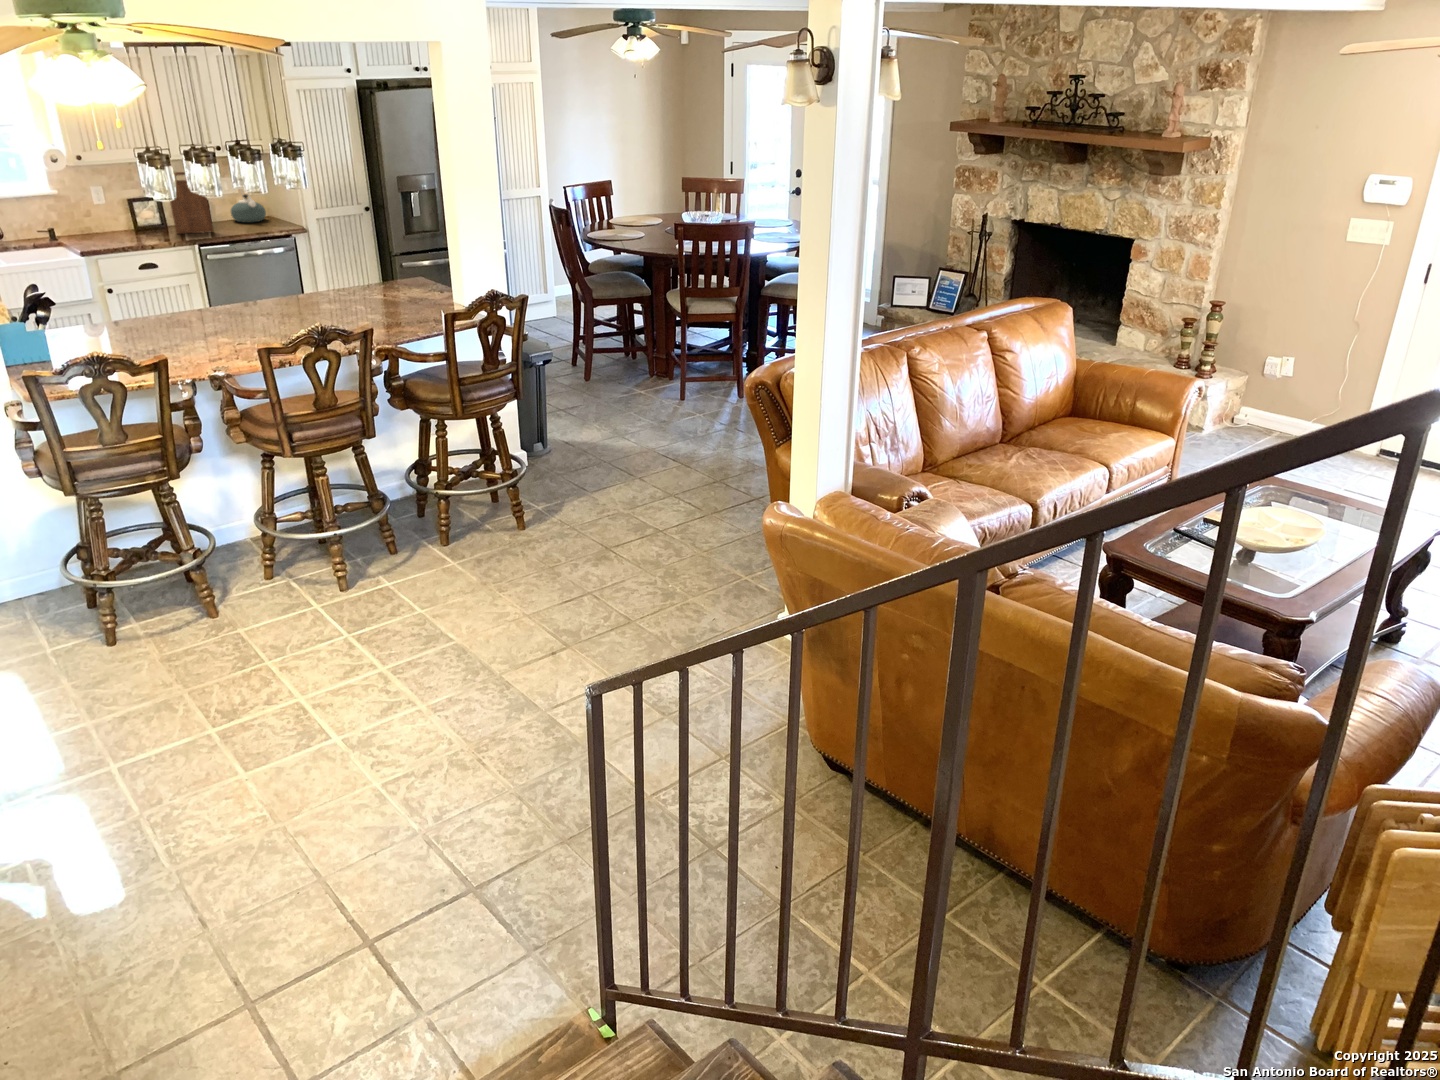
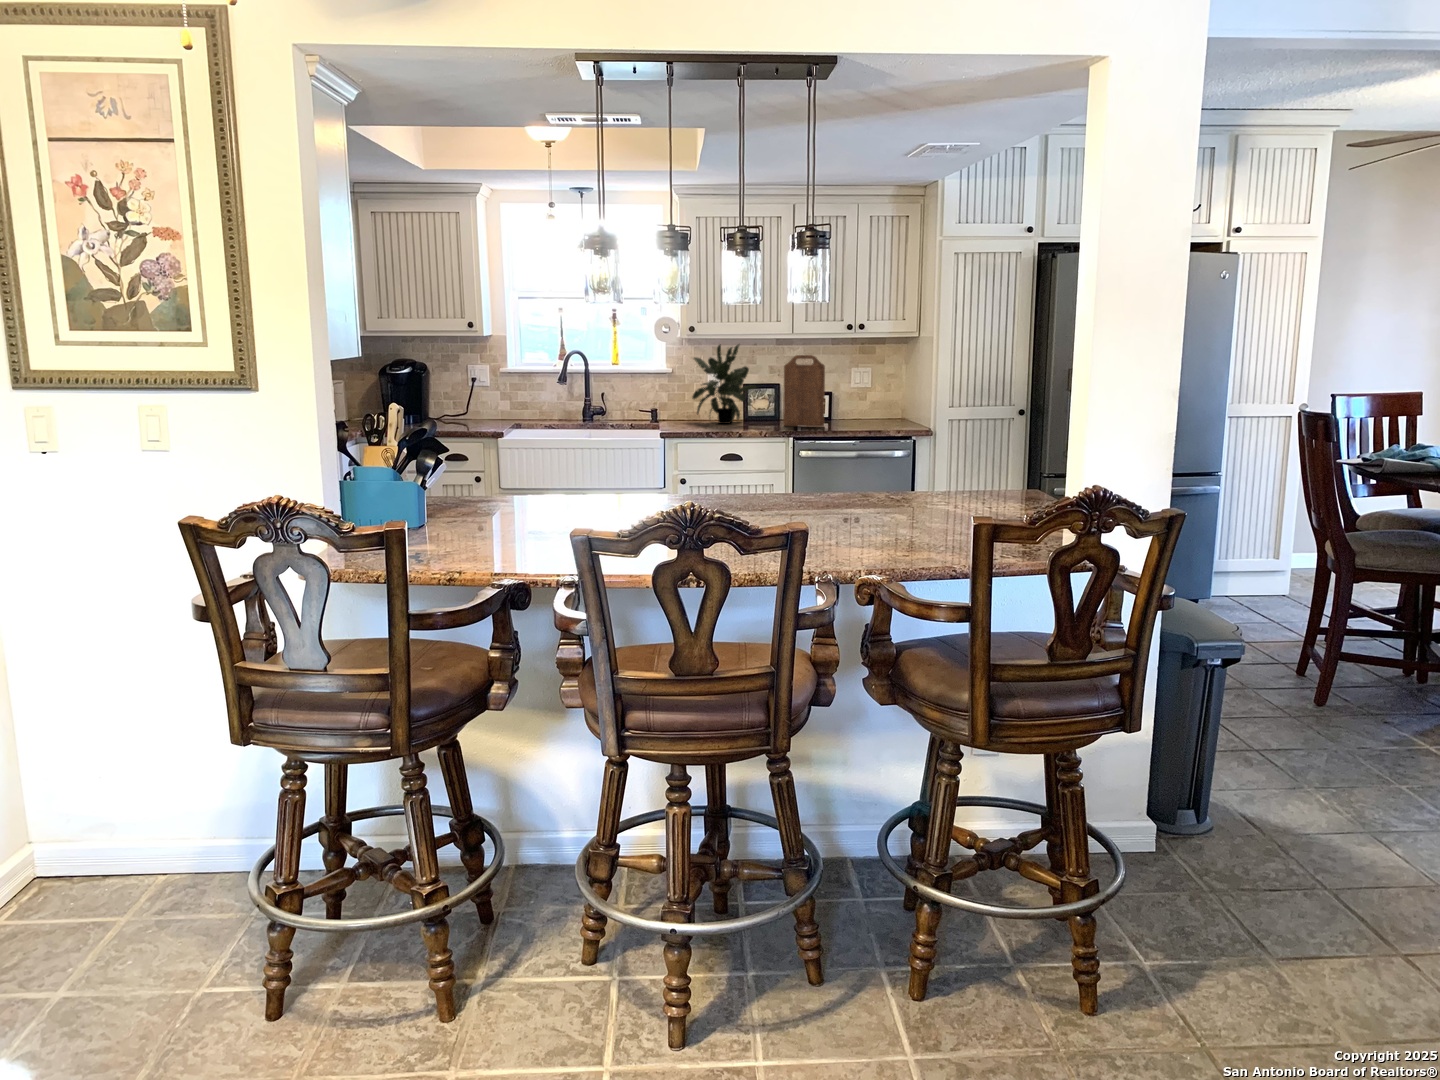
potted plant: none [69,164,145,236] -> present [692,344,757,424]
kettle: present [231,194,266,222] -> none [857,374,897,422]

